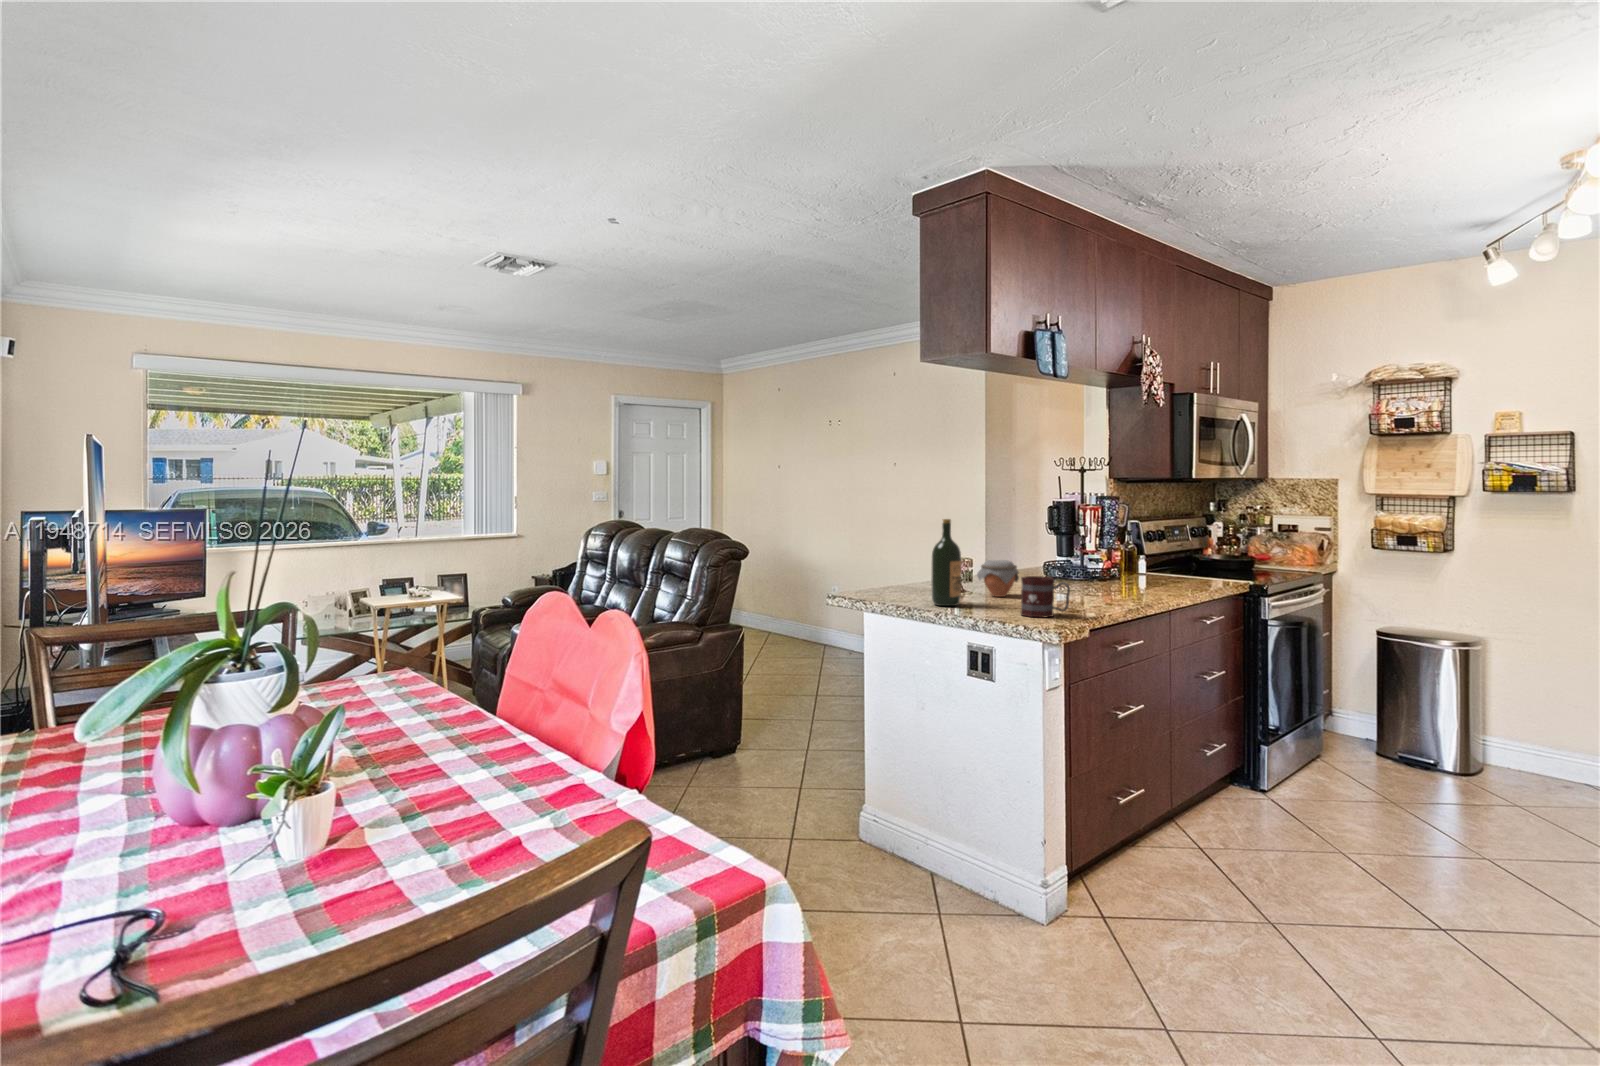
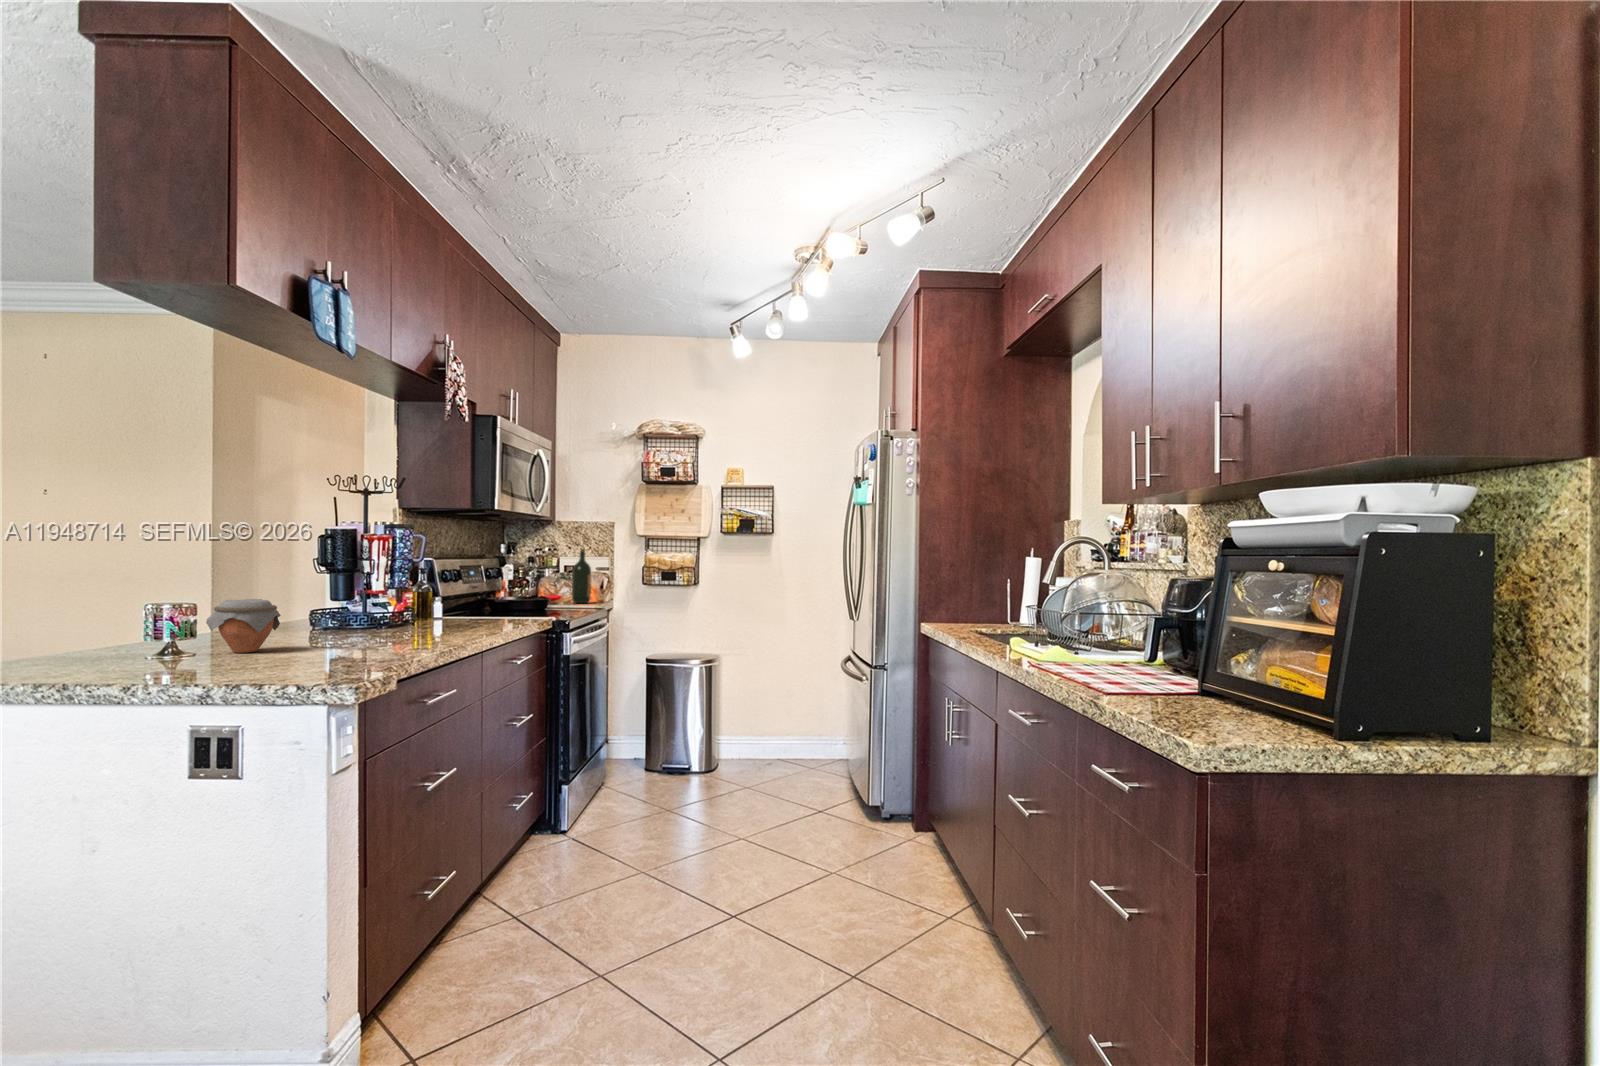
wine bottle: present [931,519,962,606] -> present [572,548,591,603]
mug: present [1021,576,1070,617] -> none [287,615,367,673]

